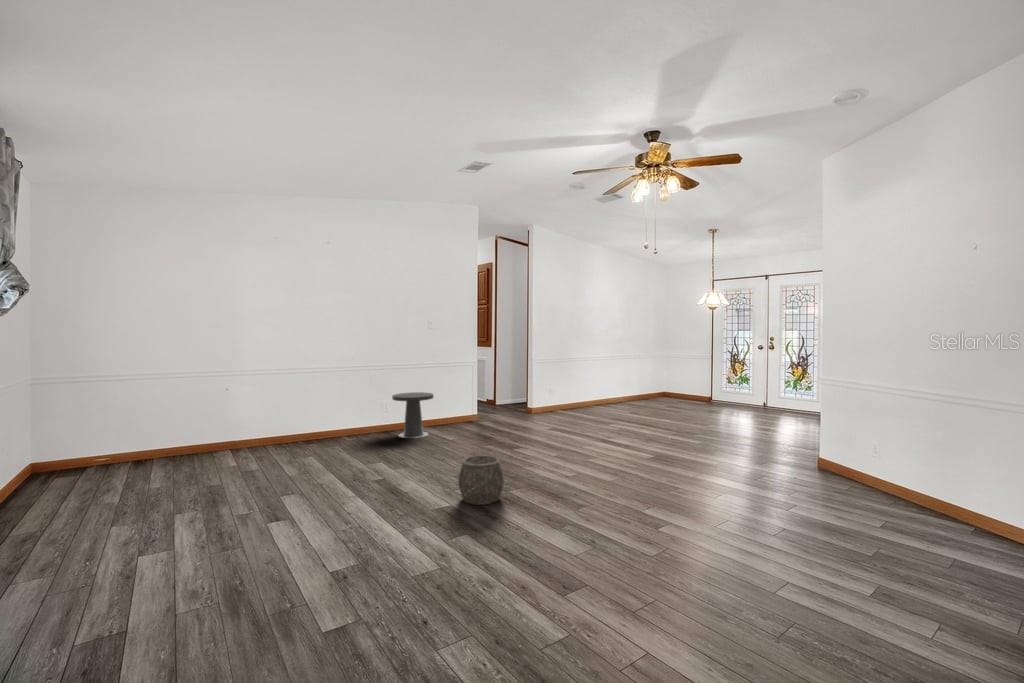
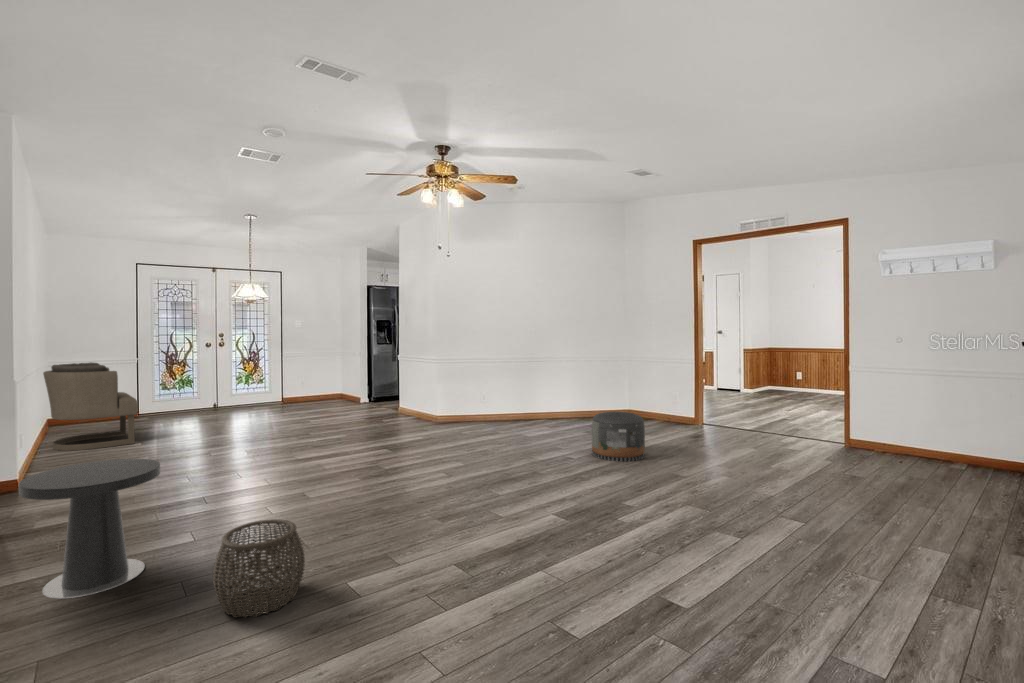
armchair: none [597,357,648,411] -> present [43,362,138,451]
woven basket: present [458,456,504,505] -> present [213,519,305,618]
pouf: none [646,481,742,584] -> present [592,412,645,461]

